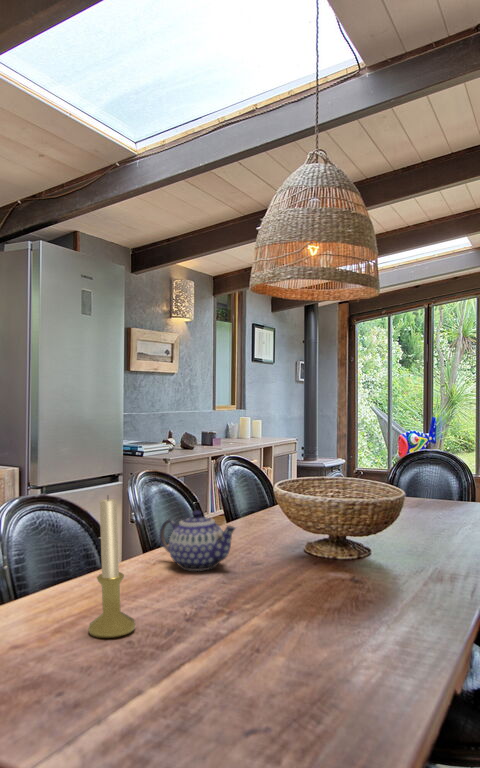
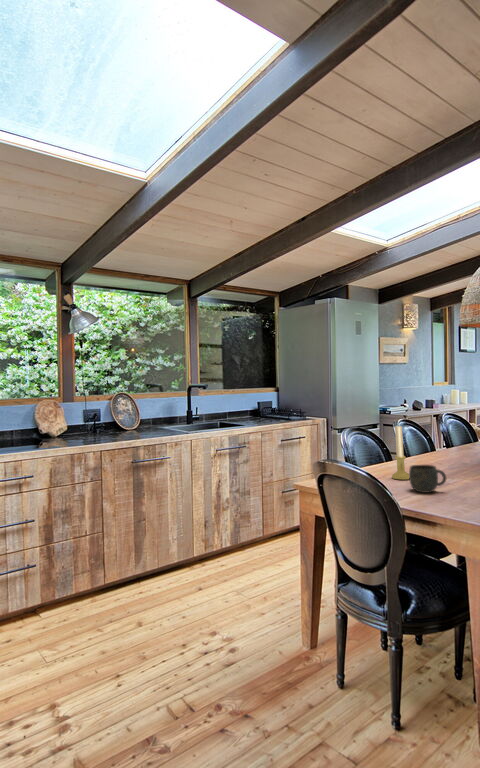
teapot: present [159,510,236,571] -> none [414,437,454,464]
mug: none [117,606,211,693] -> present [409,465,446,493]

